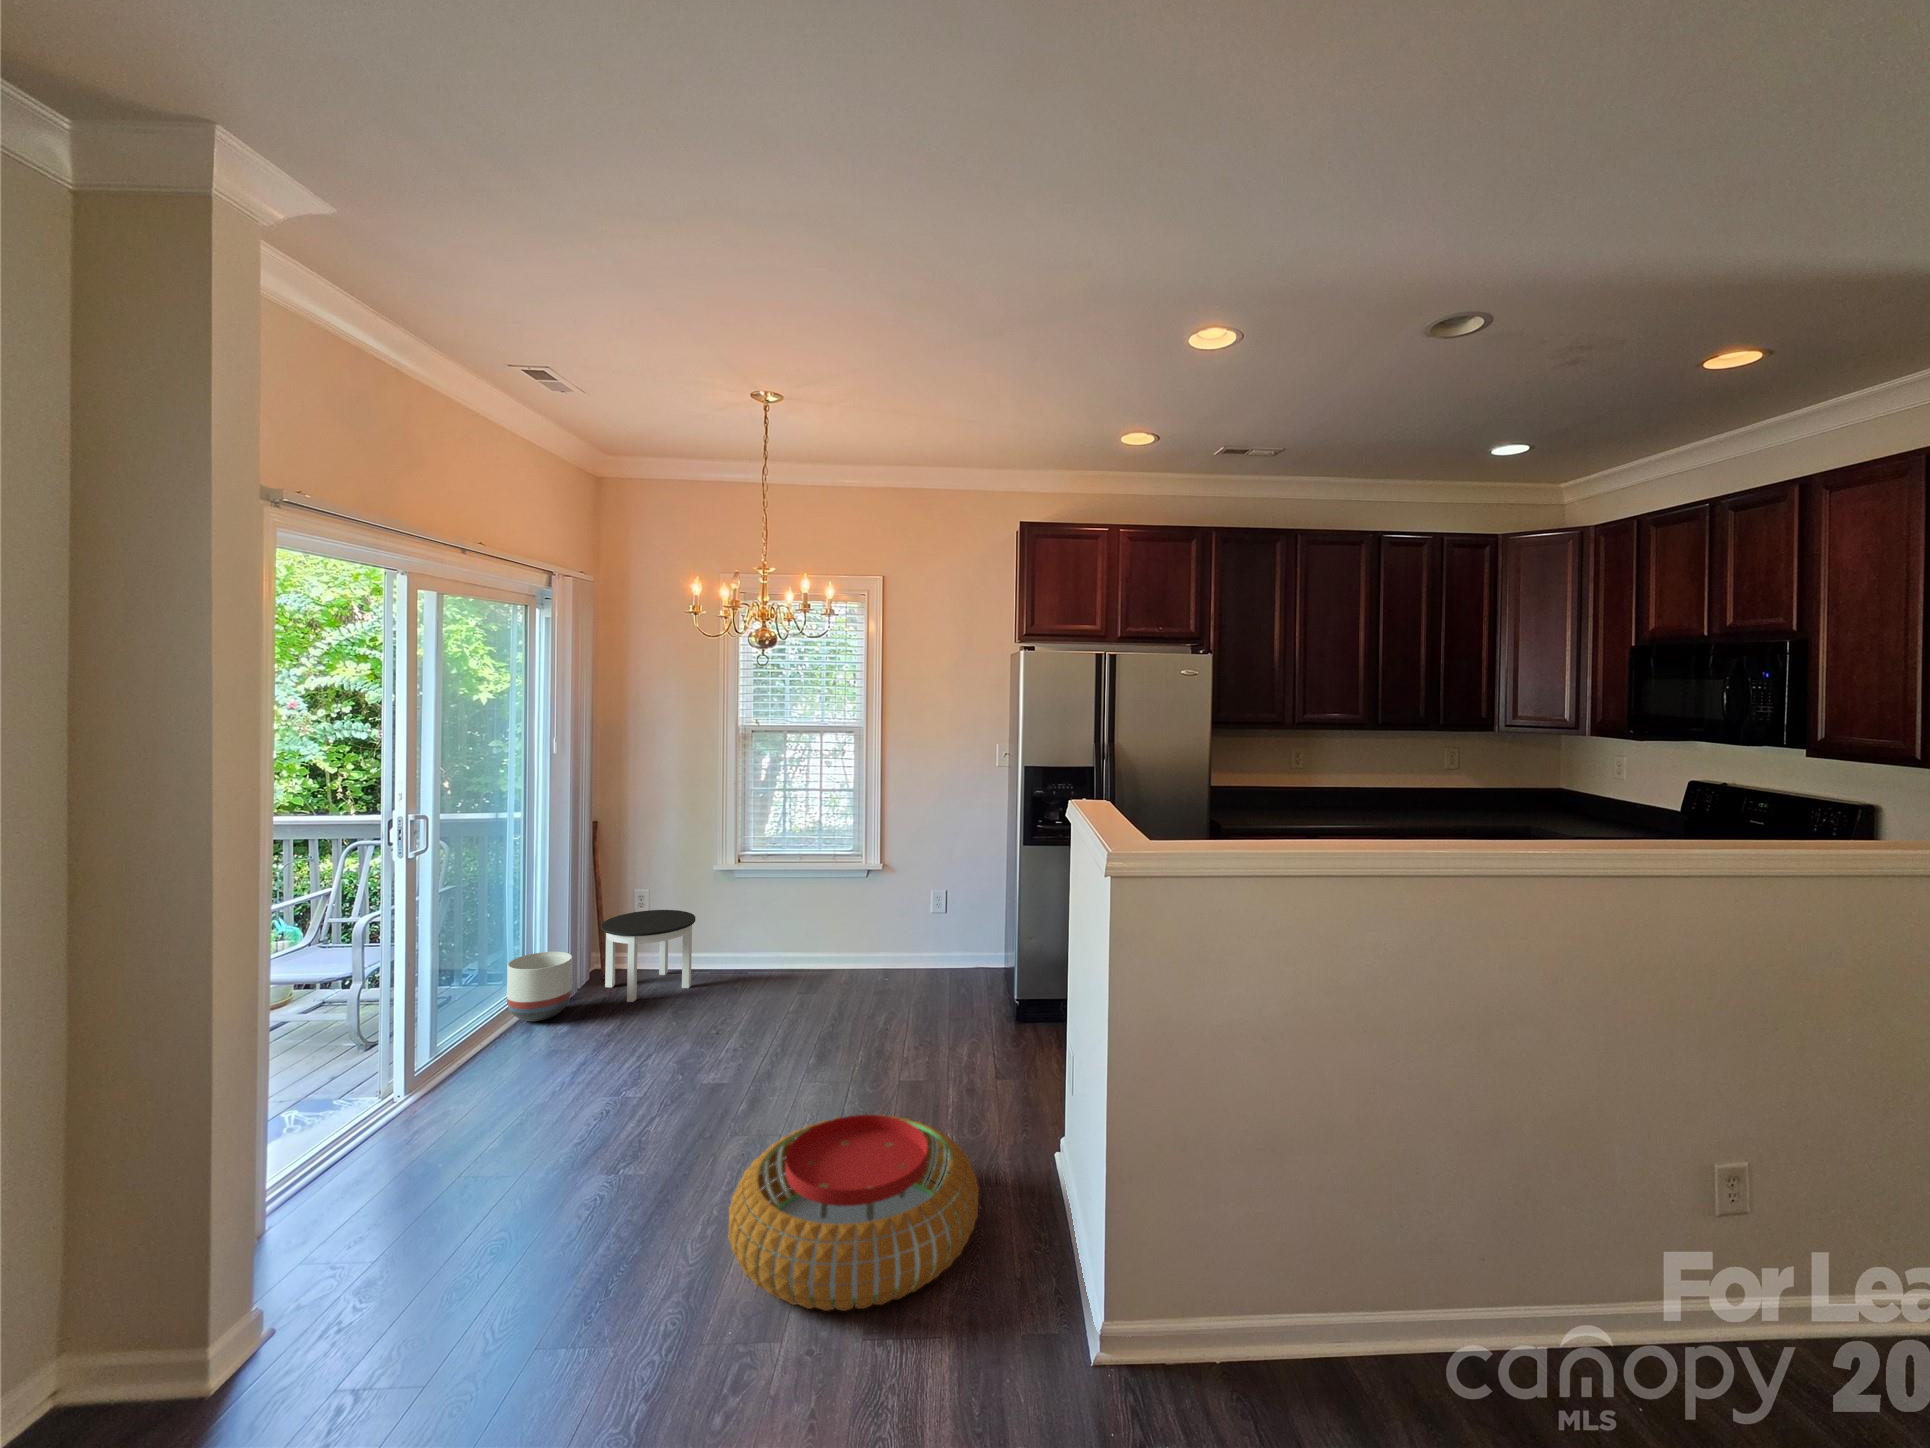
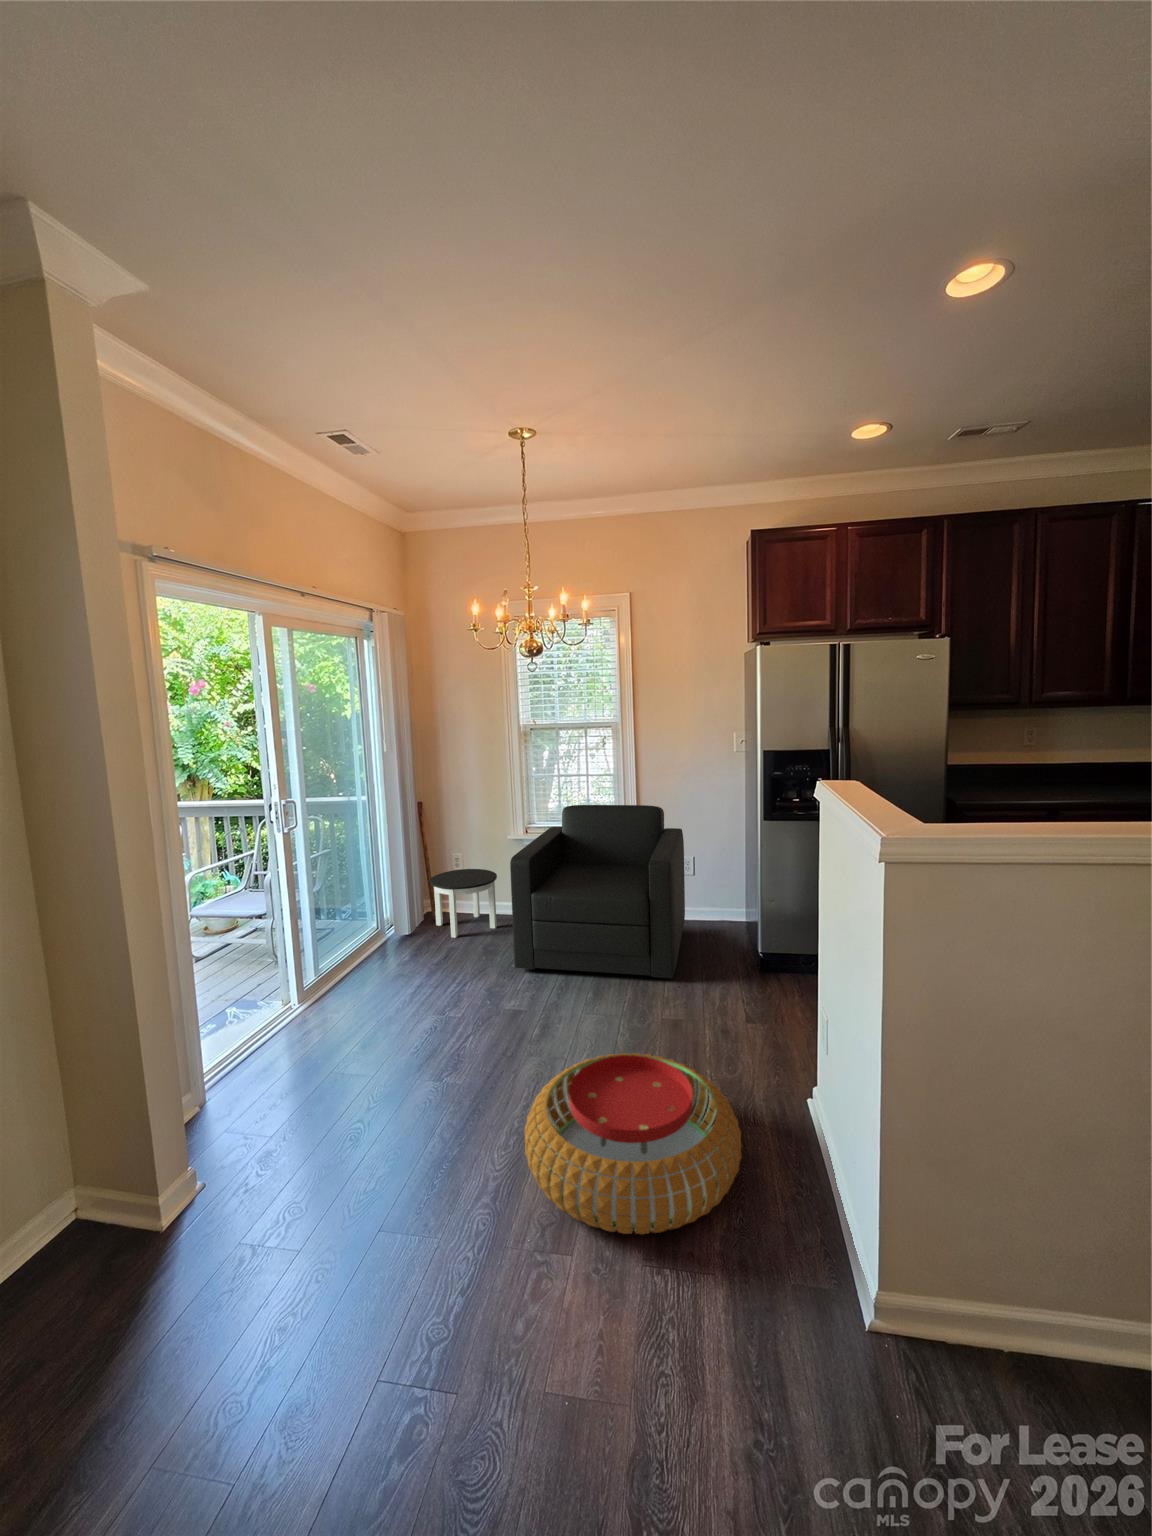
armchair: none [716,827,935,1037] -> present [510,805,685,978]
planter: present [507,952,572,1021] -> none [366,899,412,950]

